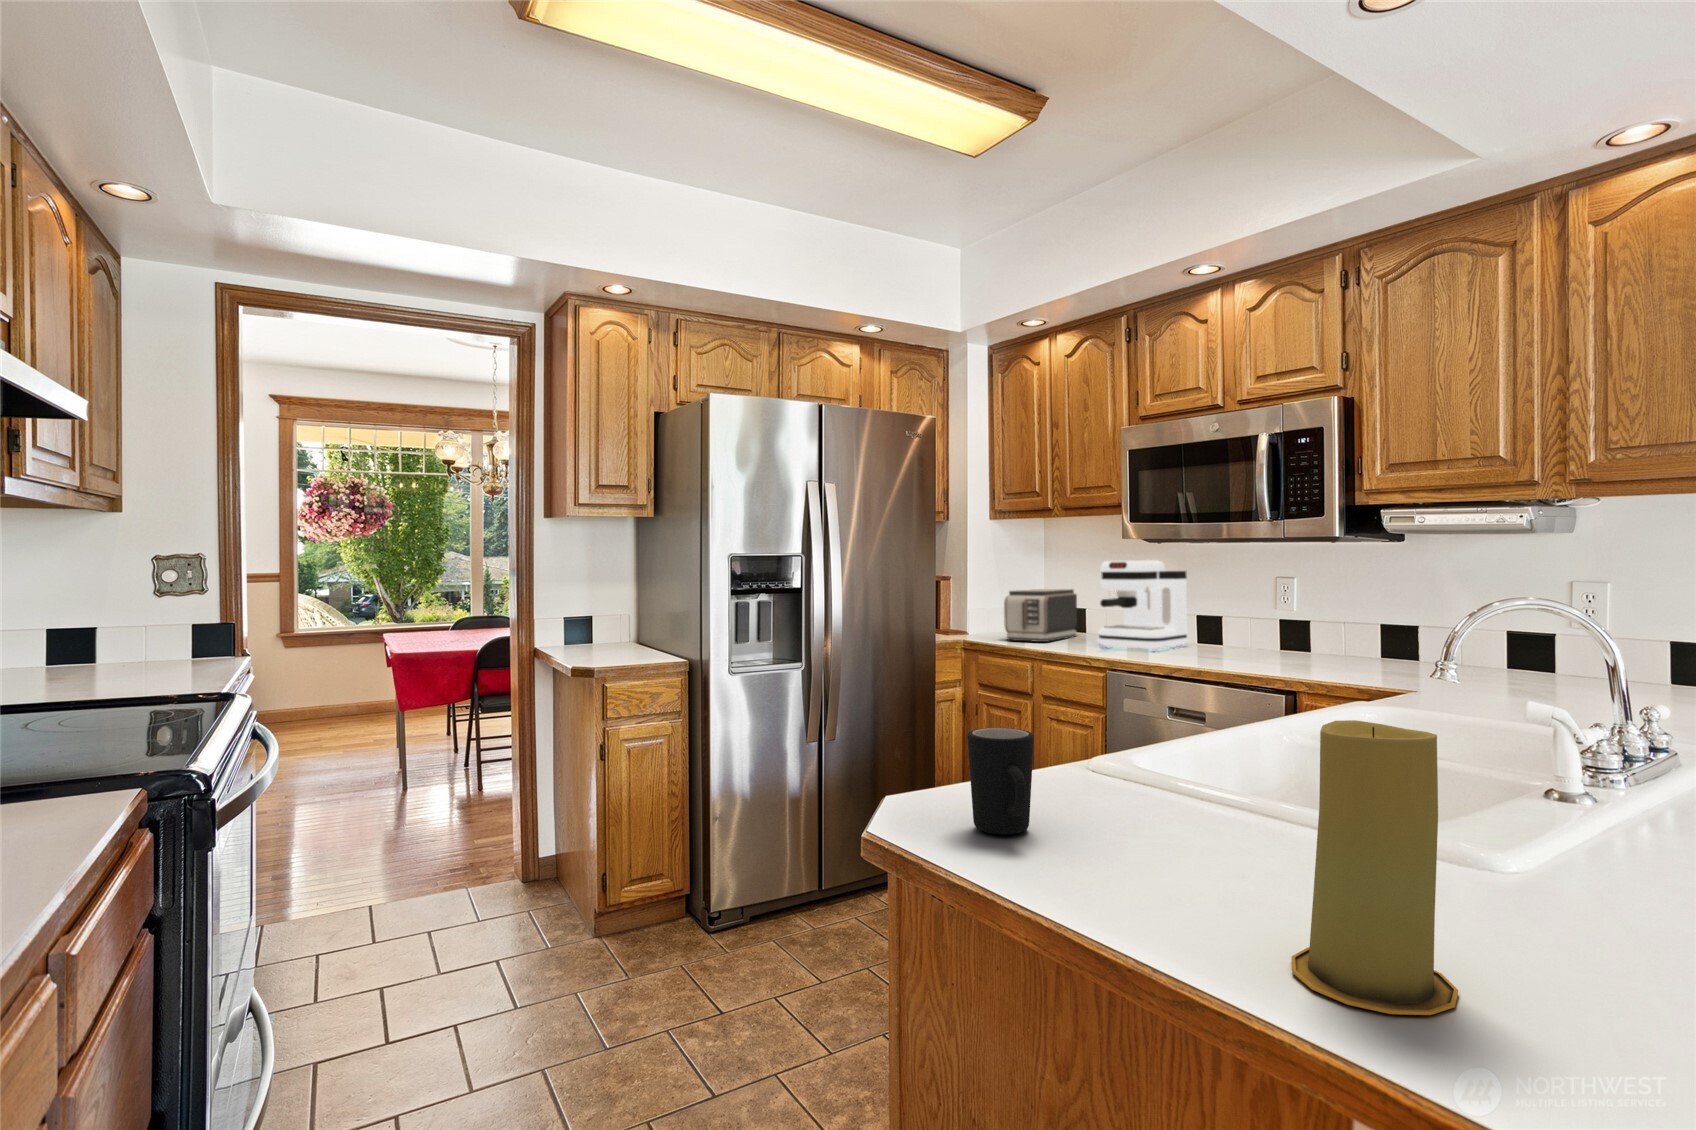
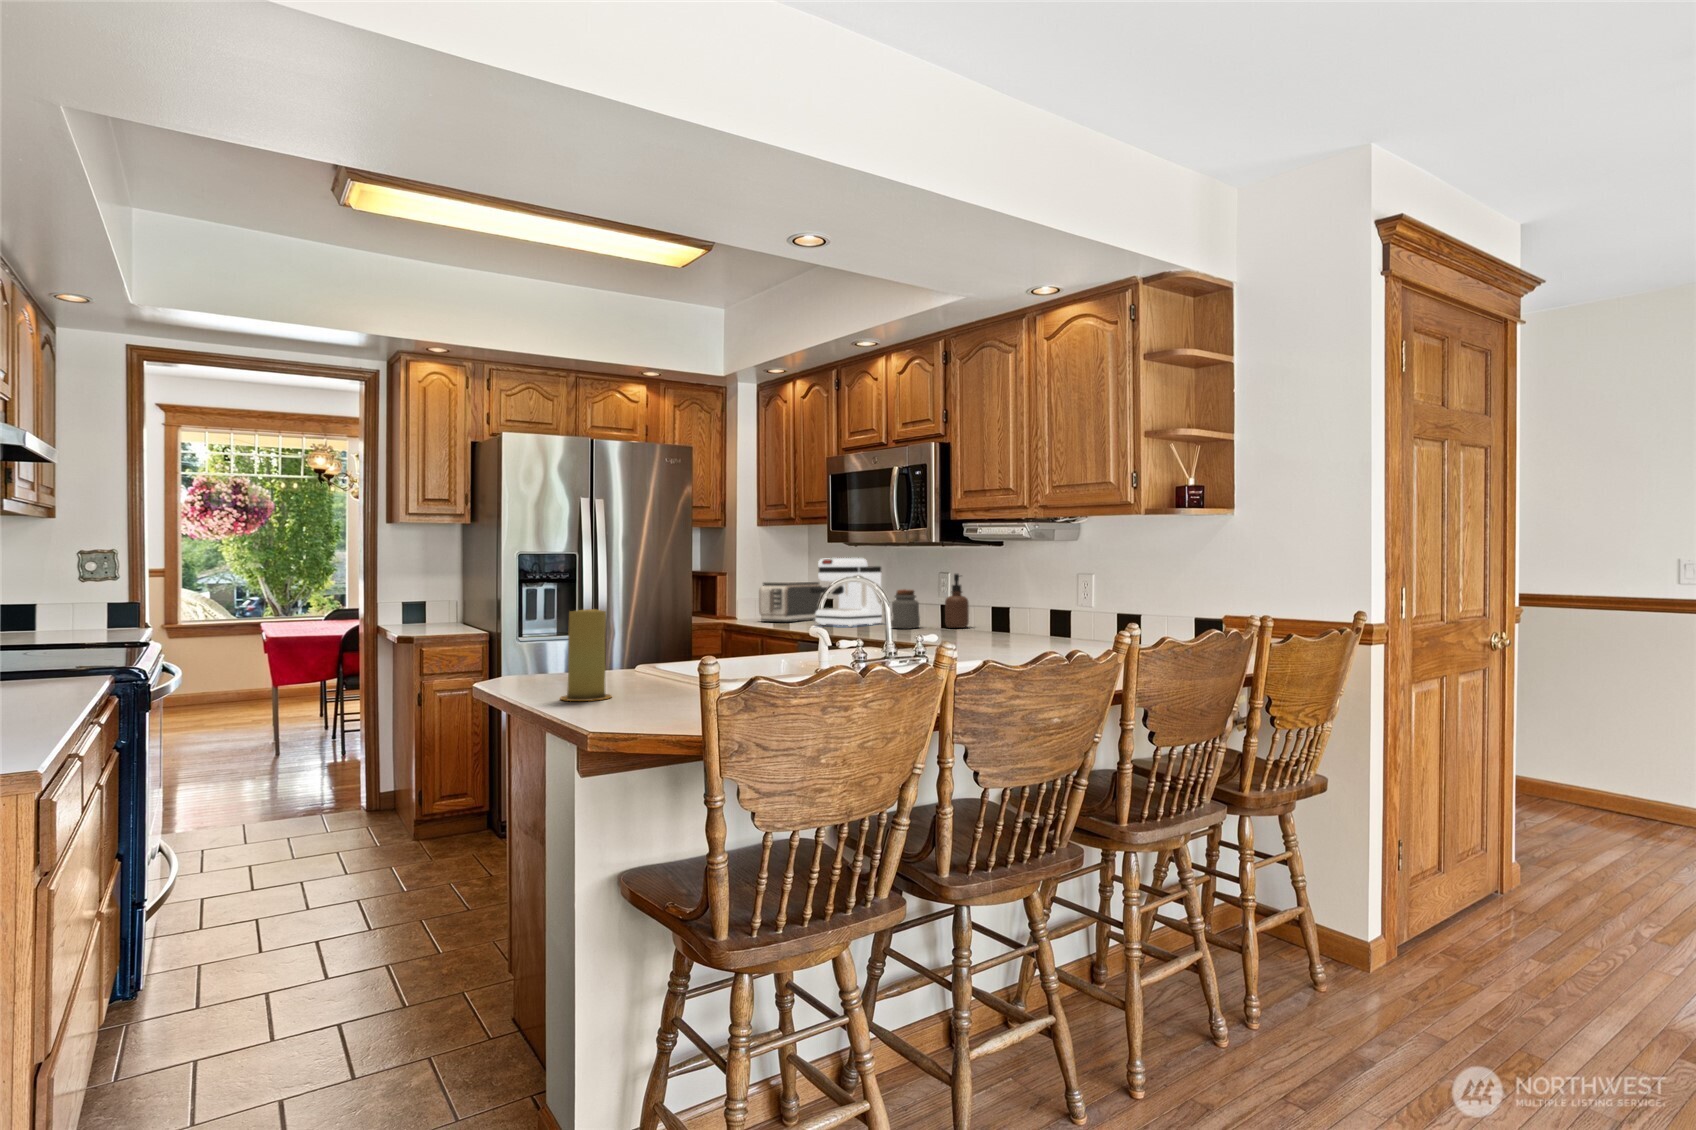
soap dispenser: none [1299,581,1336,655] -> present [945,574,969,628]
jar: none [1220,602,1262,655] -> present [891,589,920,628]
mug: present [967,728,1034,834] -> none [519,633,551,679]

